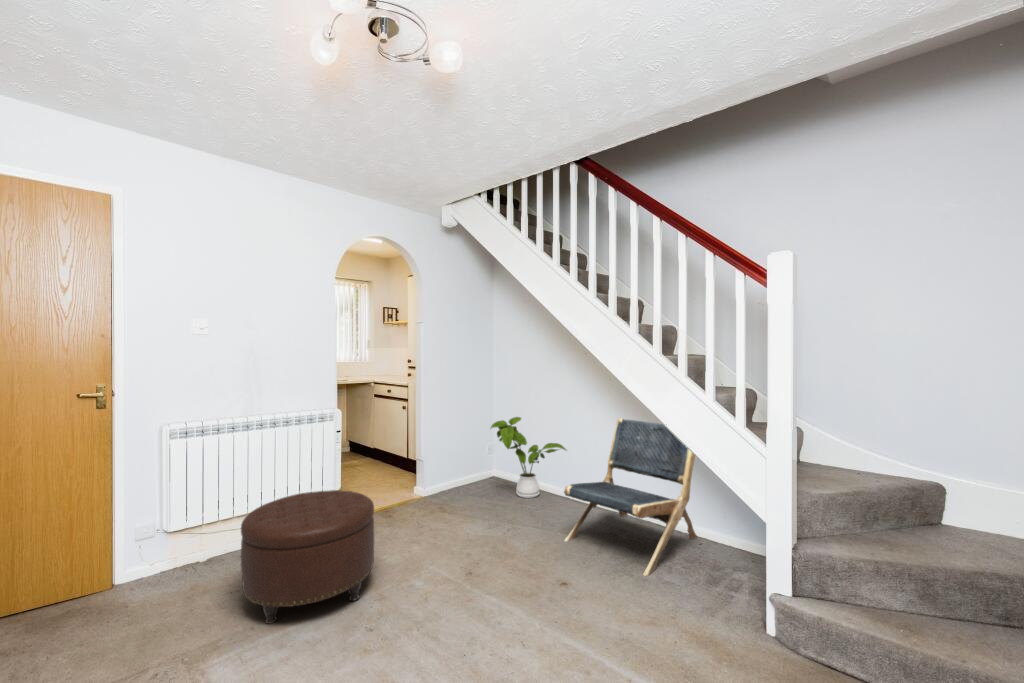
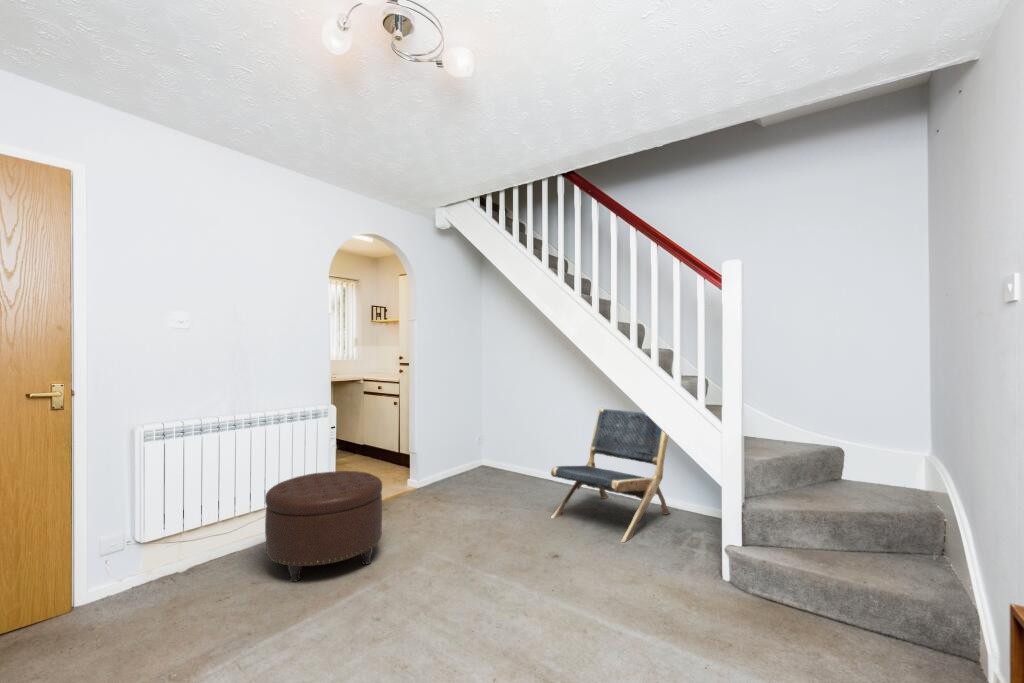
house plant: present [491,417,566,498] -> none [481,409,553,485]

